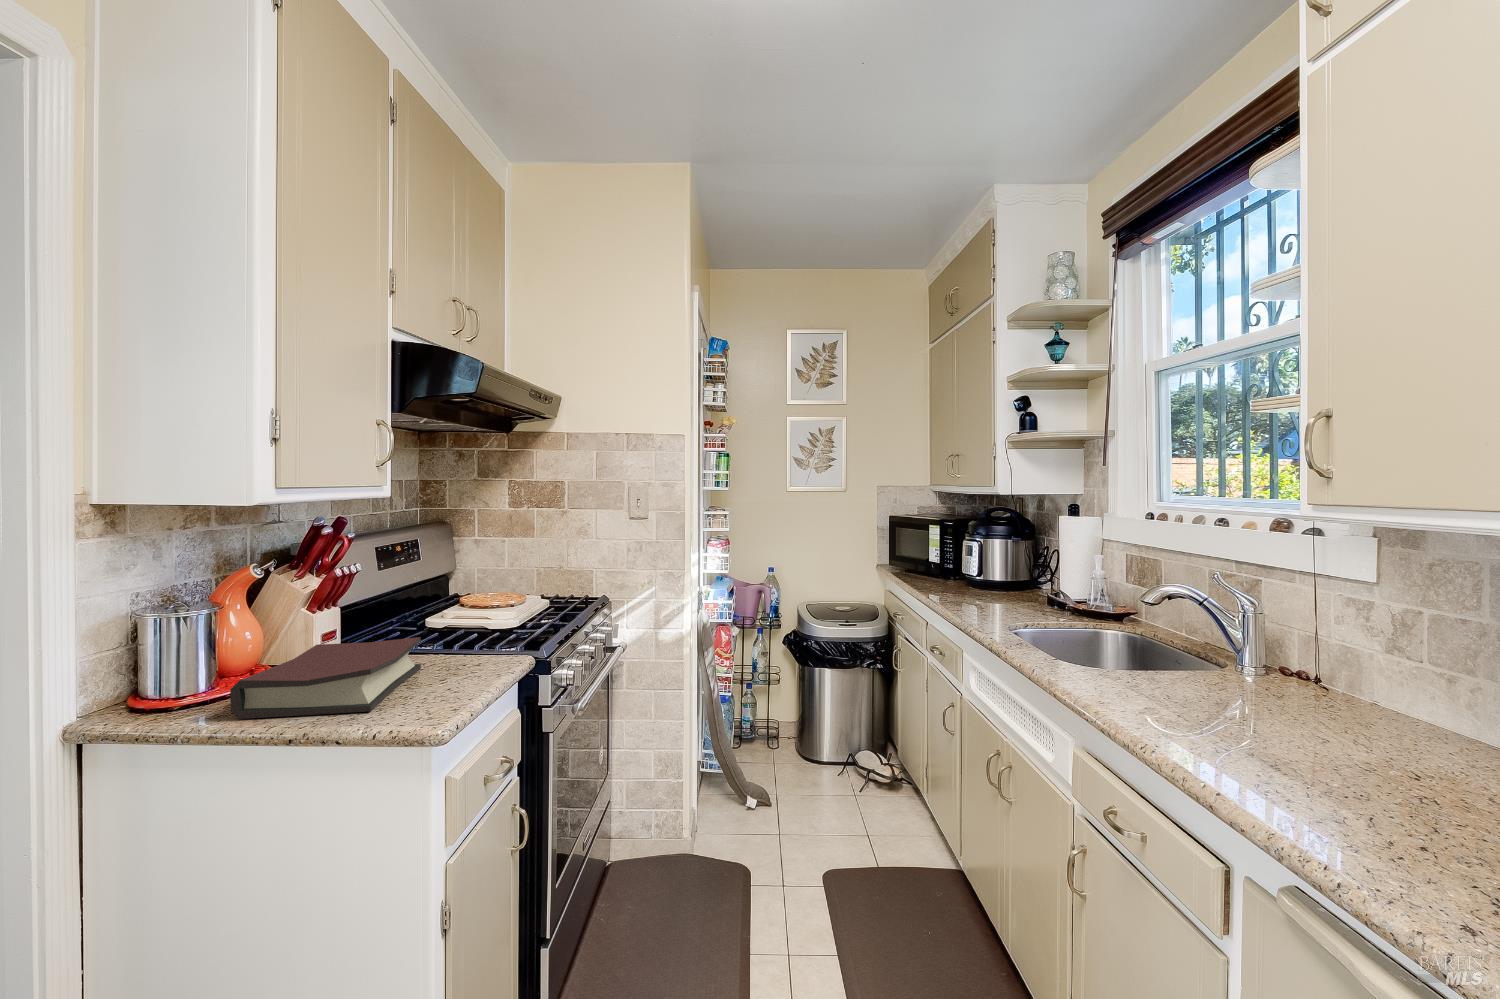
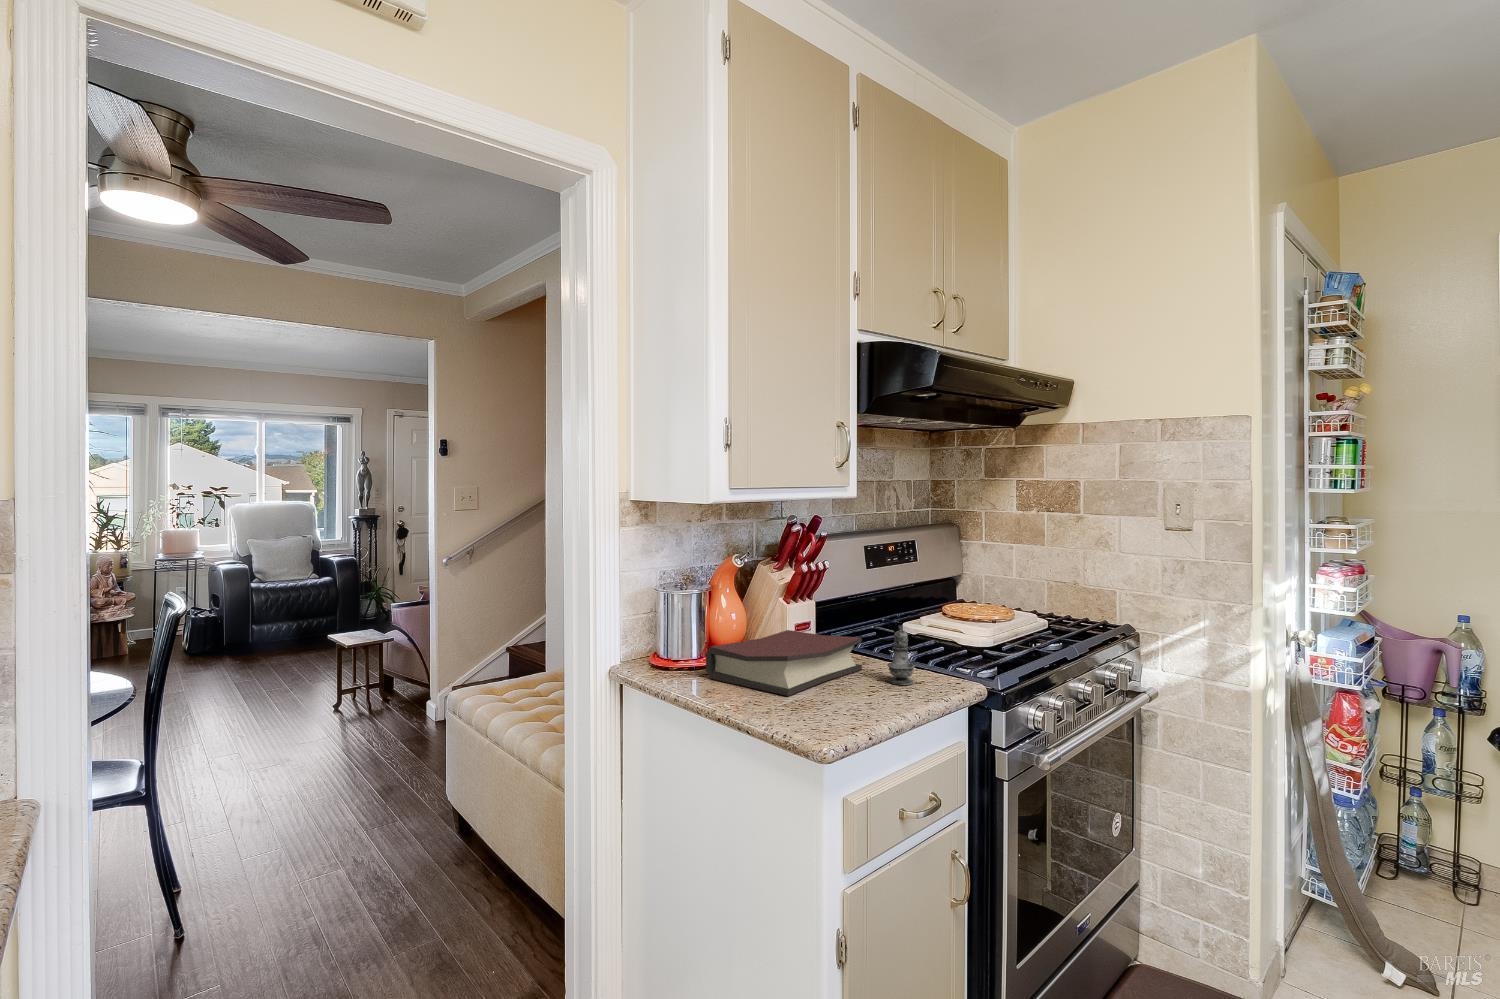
salt shaker: none [458,619,486,674] -> present [887,627,915,685]

